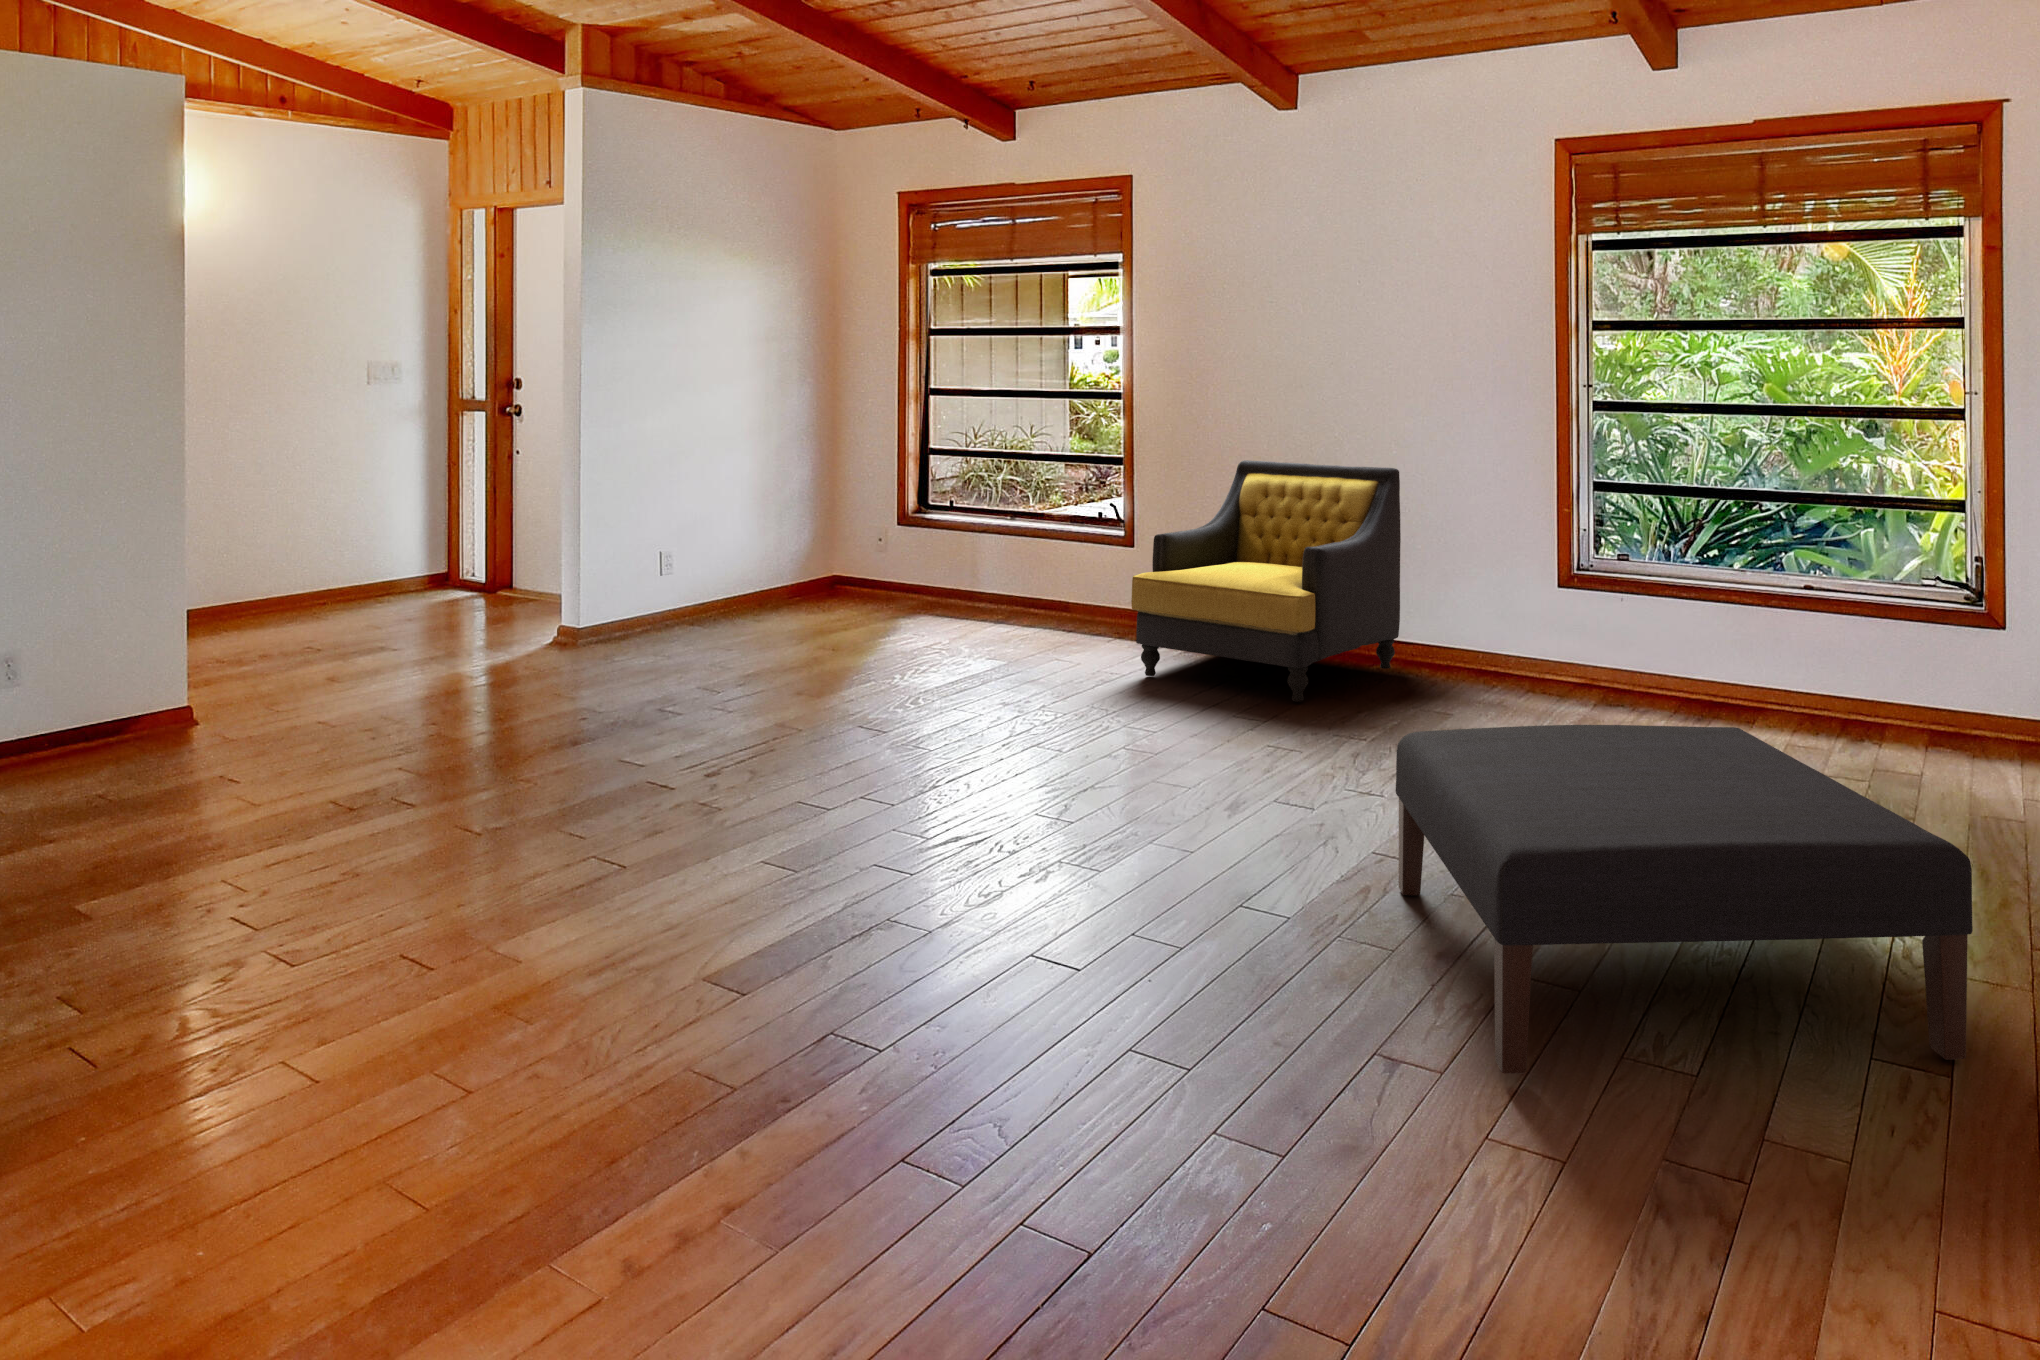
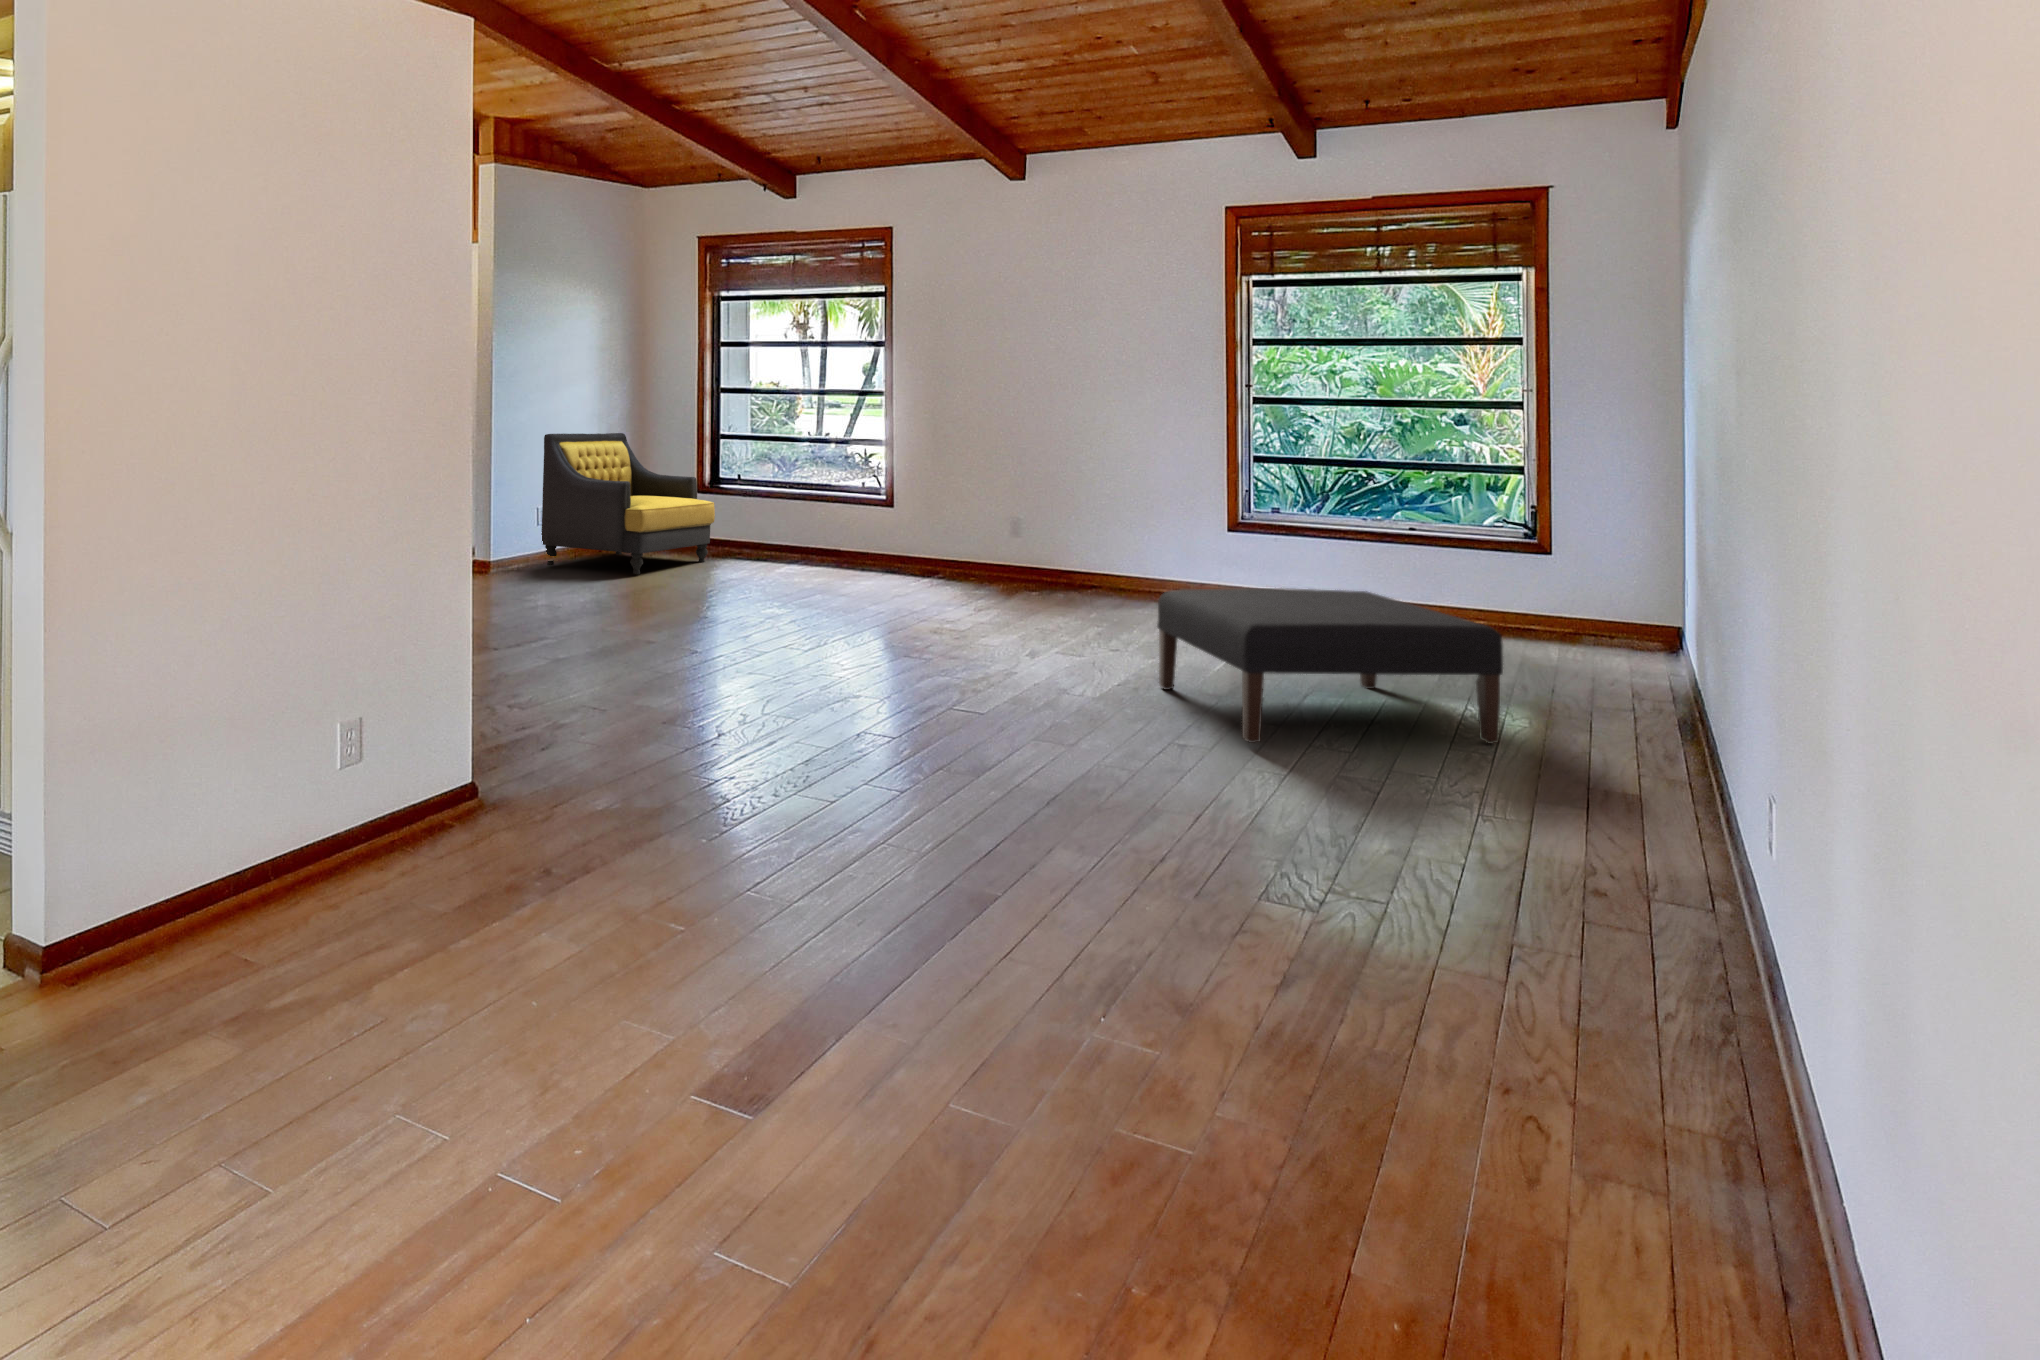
armchair: present [1131,460,1401,702] -> present [541,433,715,574]

